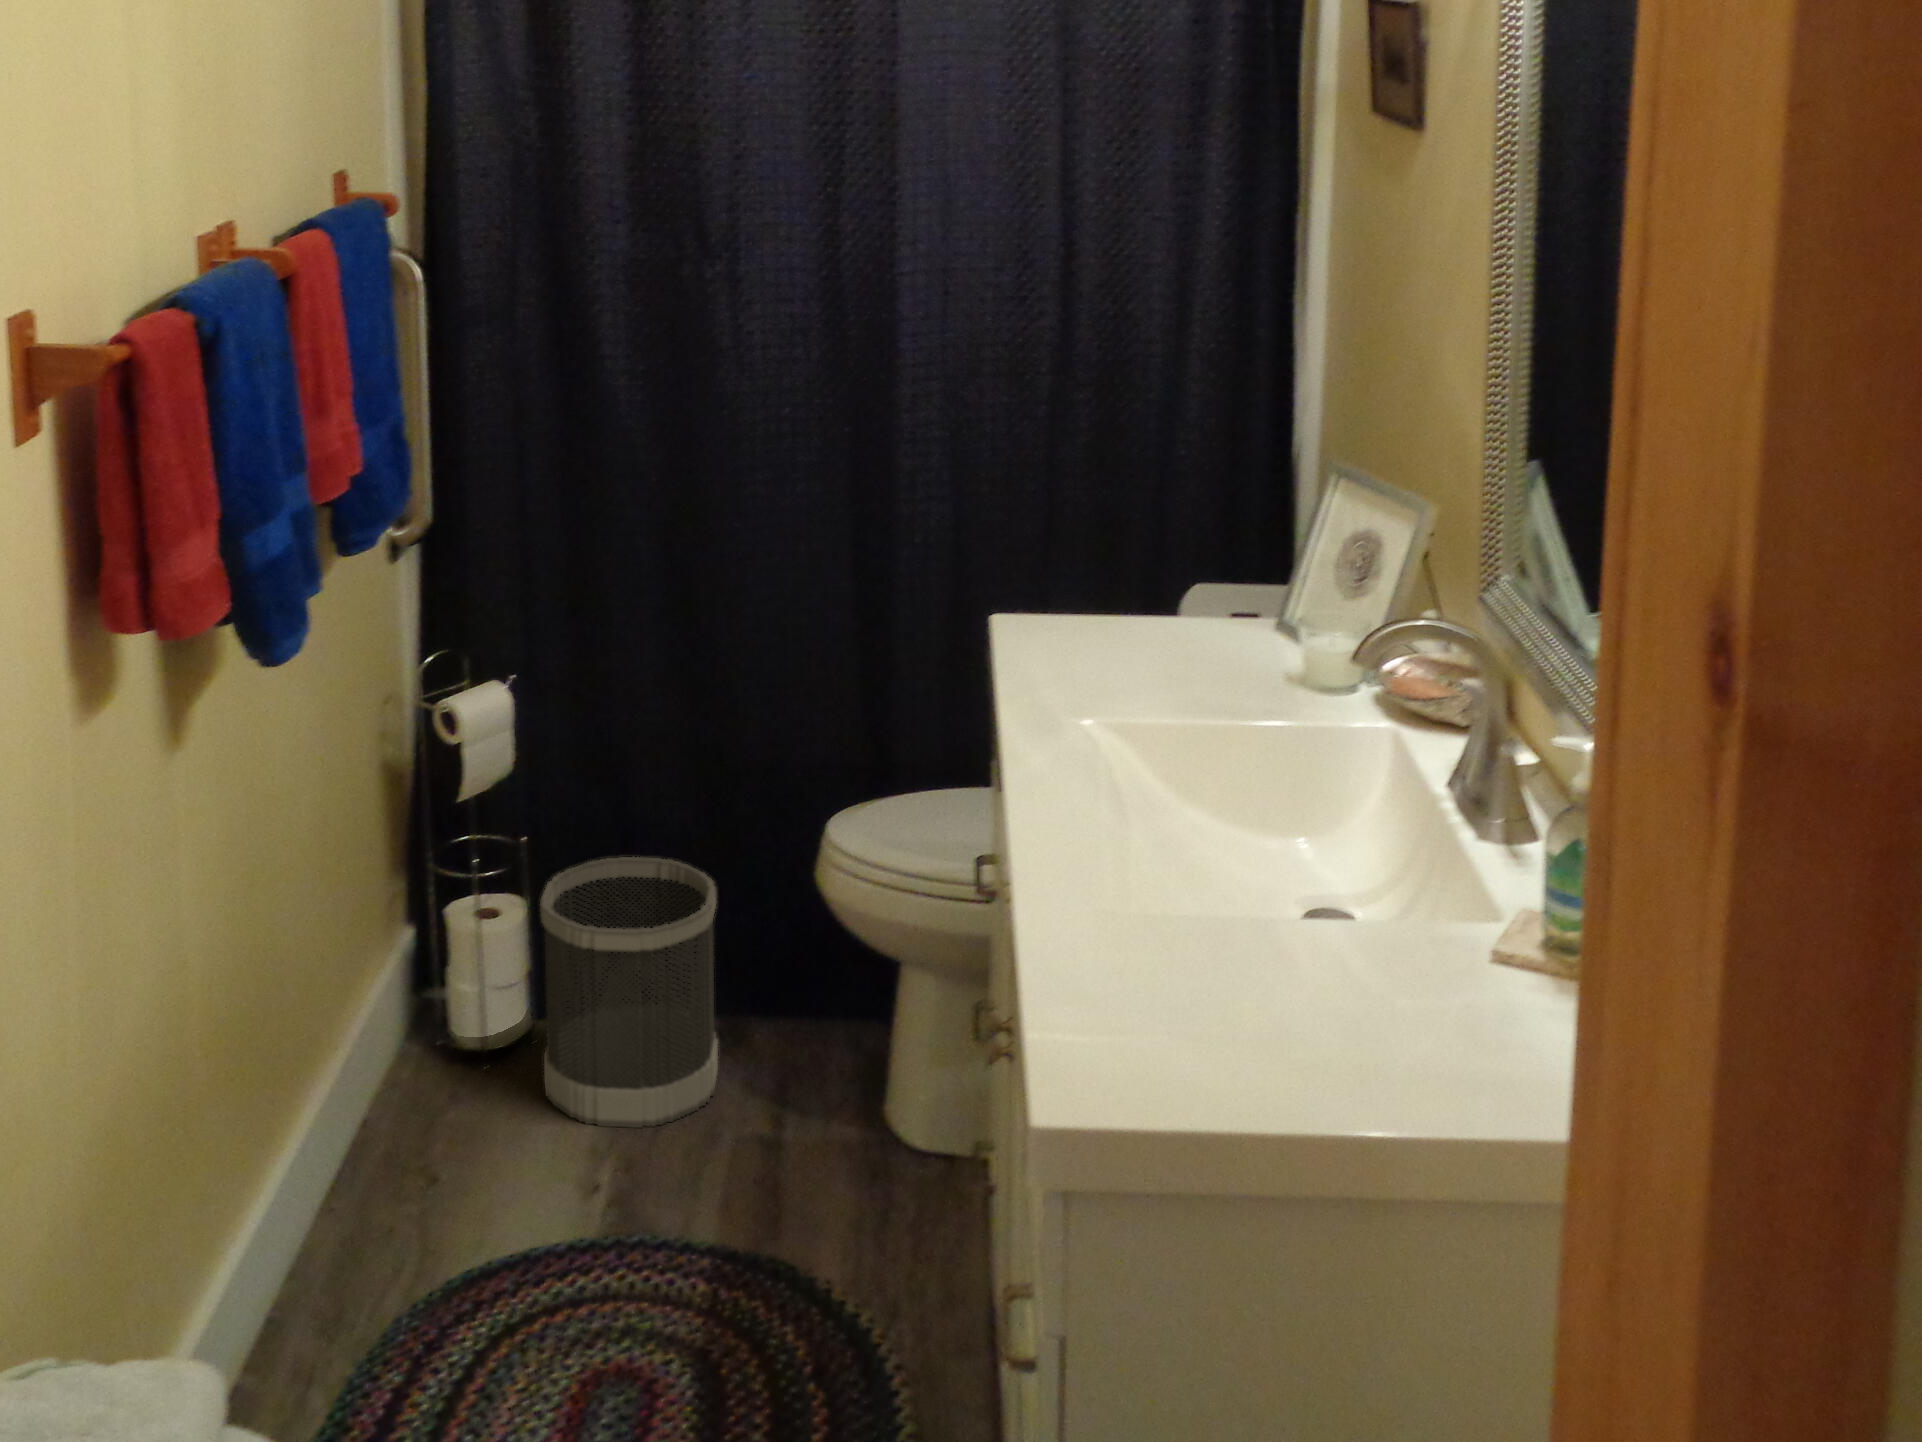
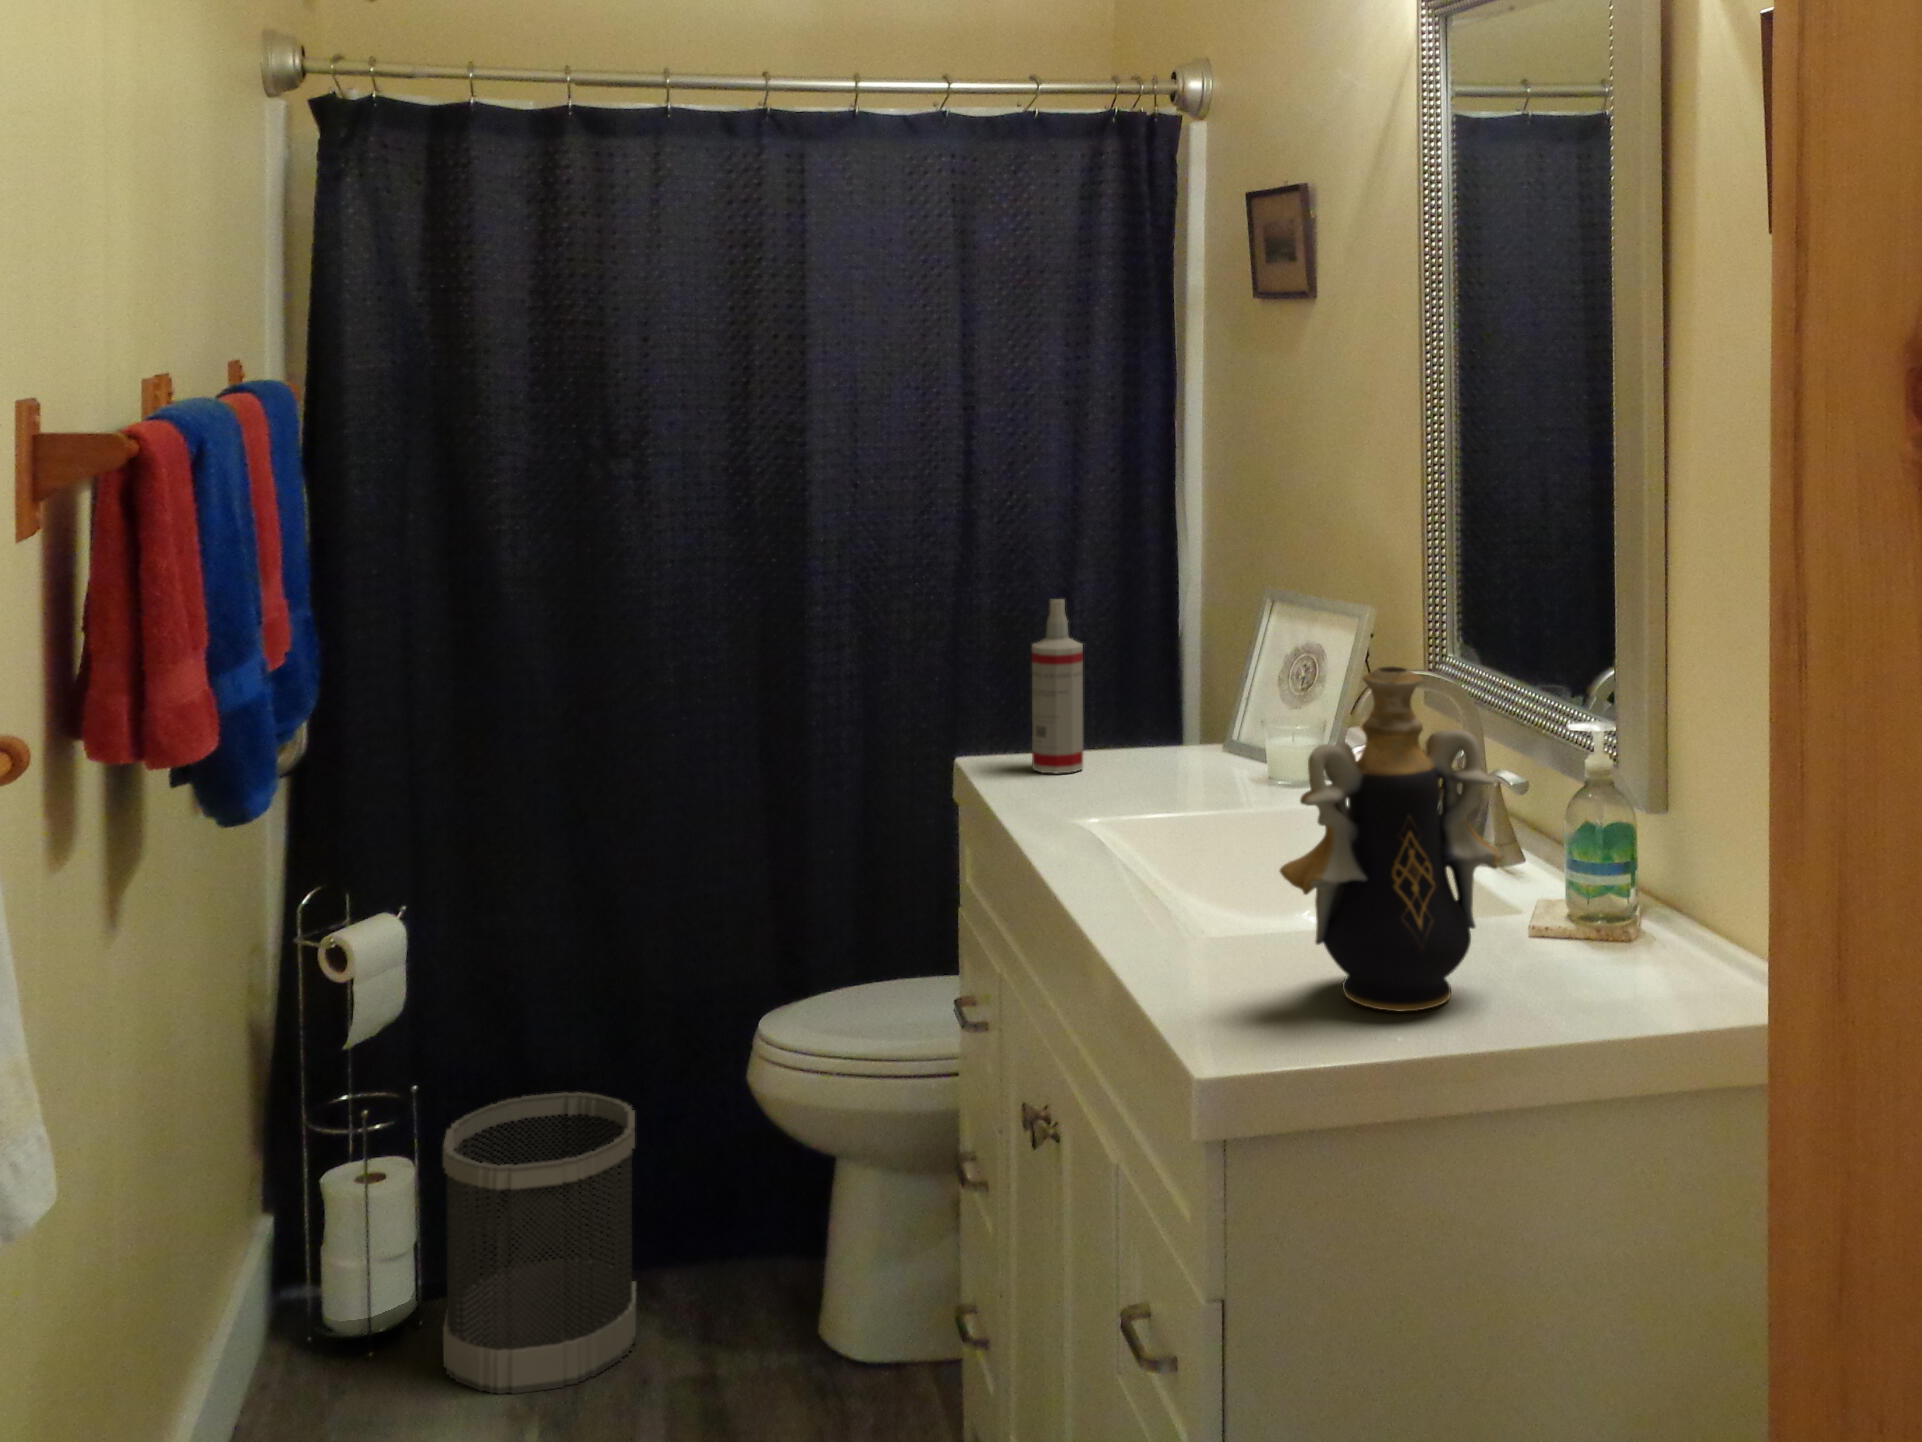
spray bottle: none [1059,467,1118,648] -> present [1032,599,1083,773]
decorative vase: none [1173,672,1434,1044] -> present [1280,666,1502,1012]

